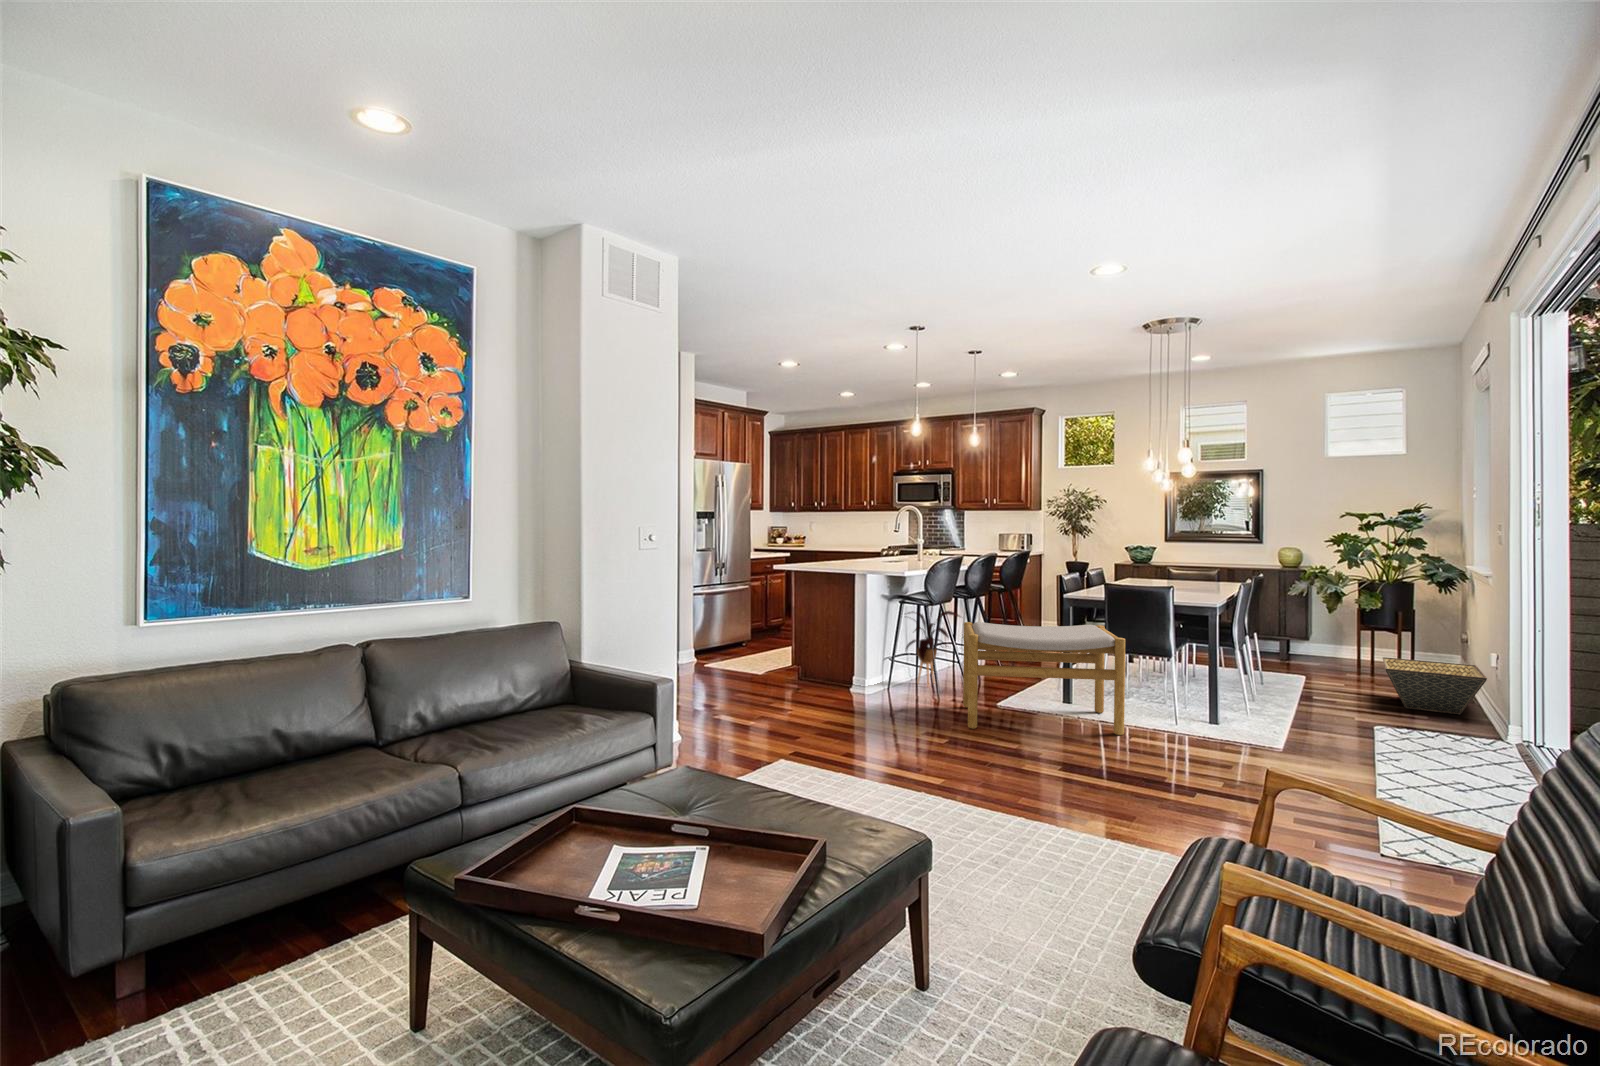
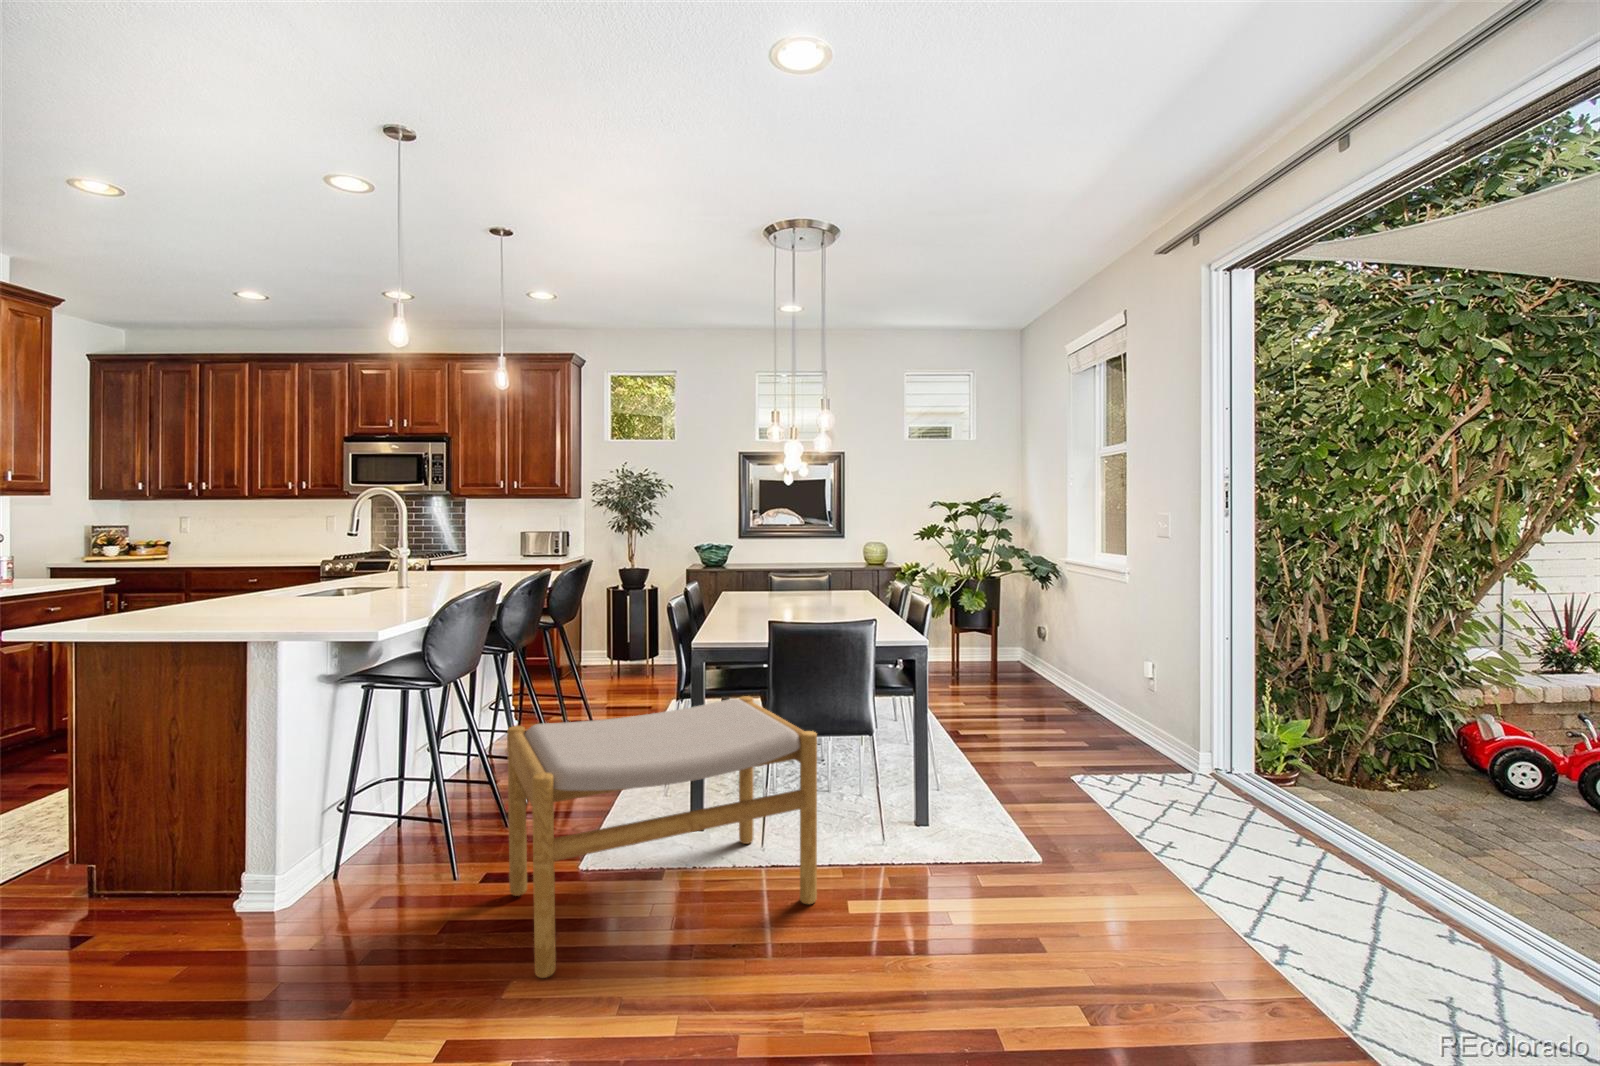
house plant: present [906,607,960,686] -> none [358,656,495,843]
basket: present [1383,657,1487,715] -> none [1012,673,1131,738]

